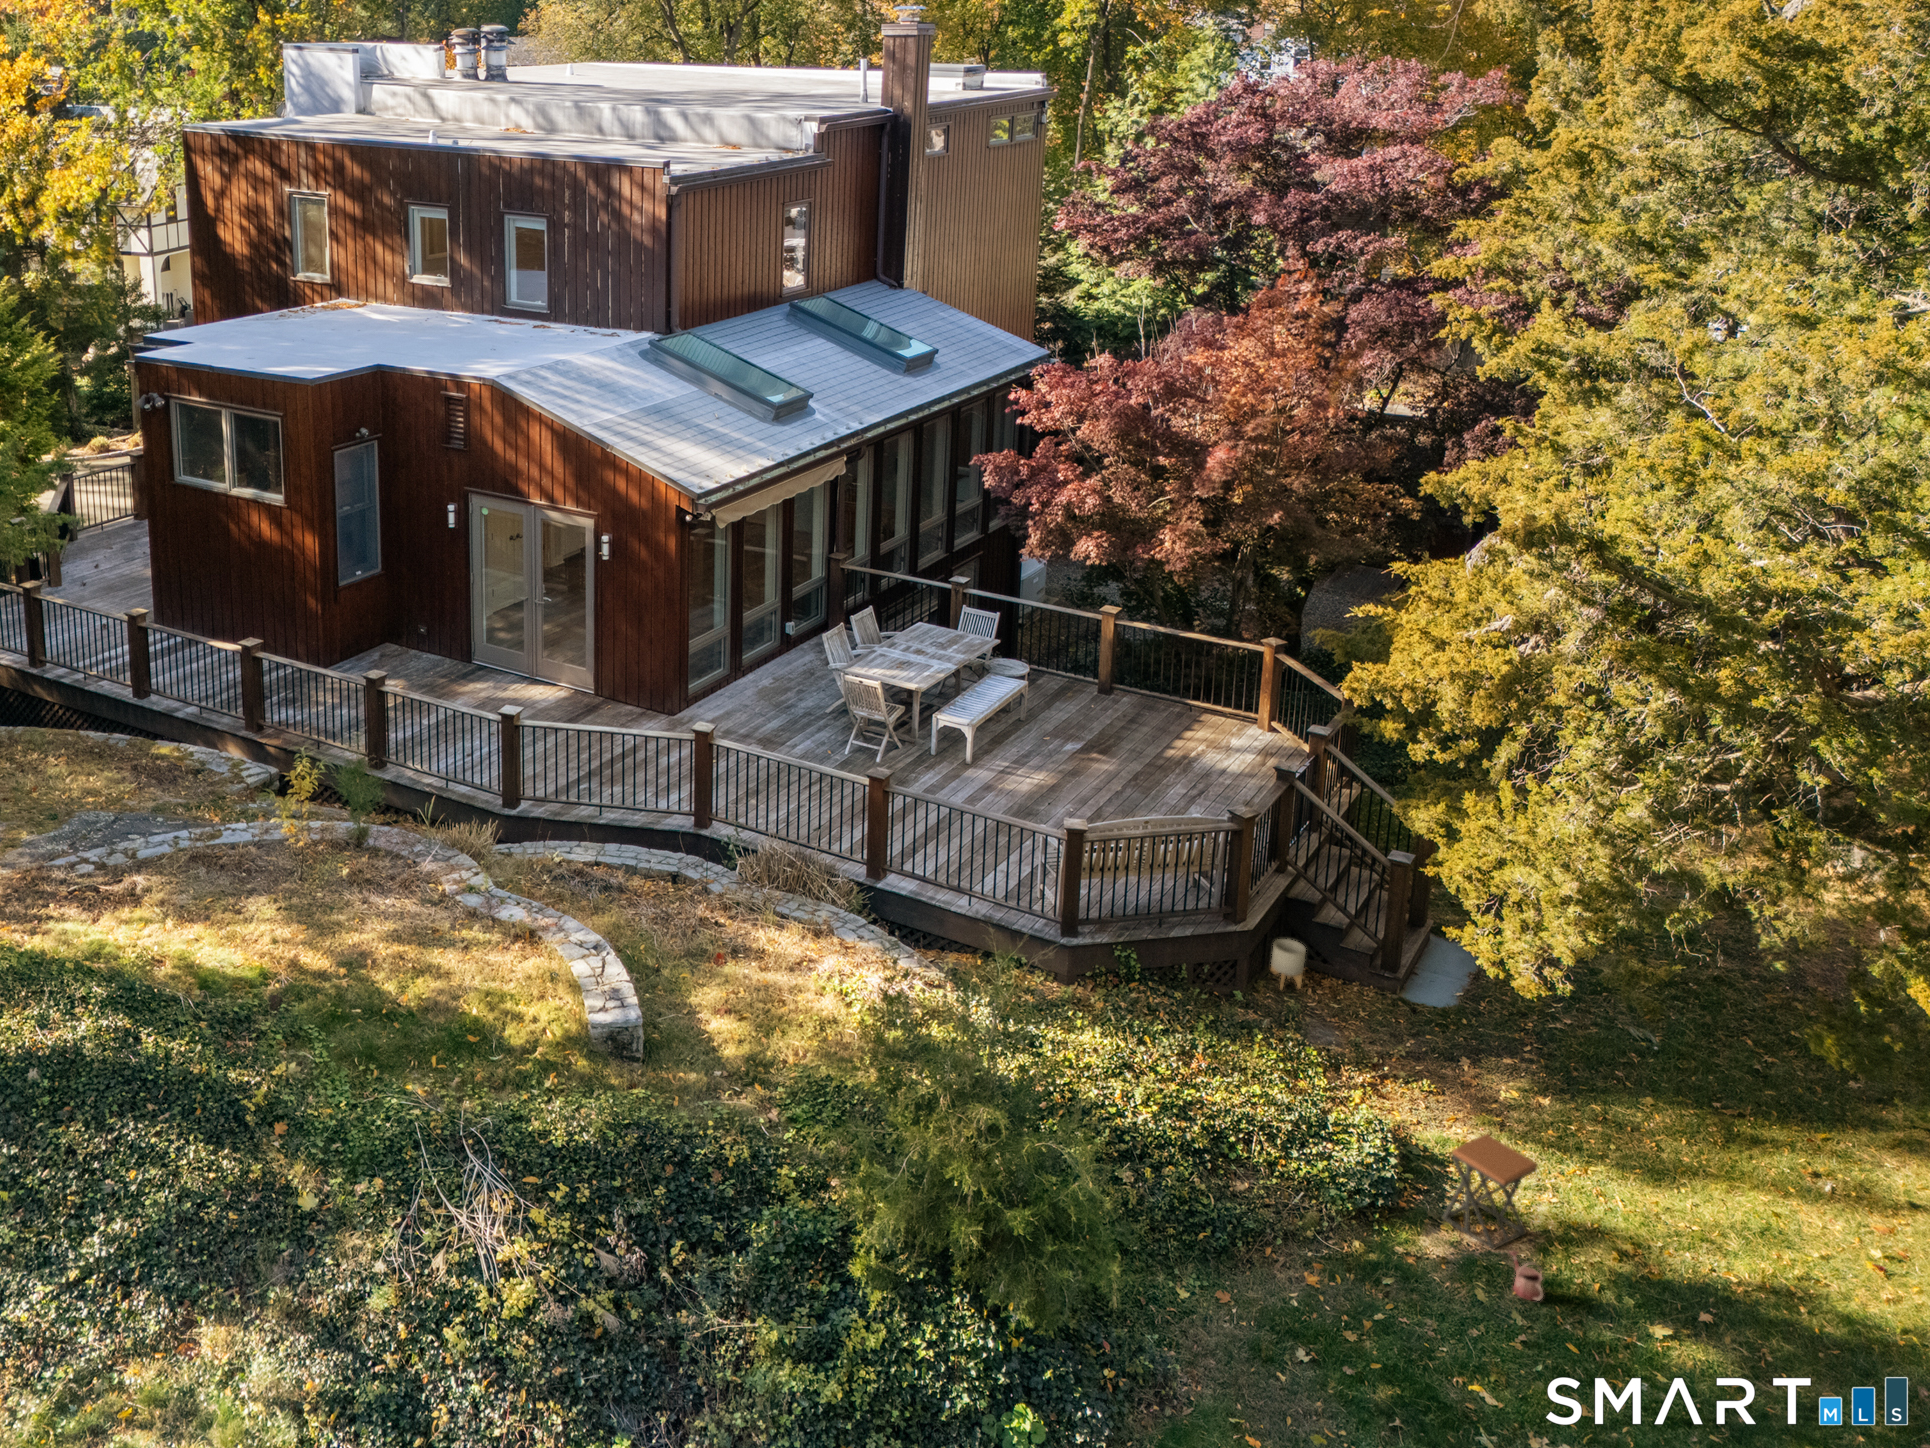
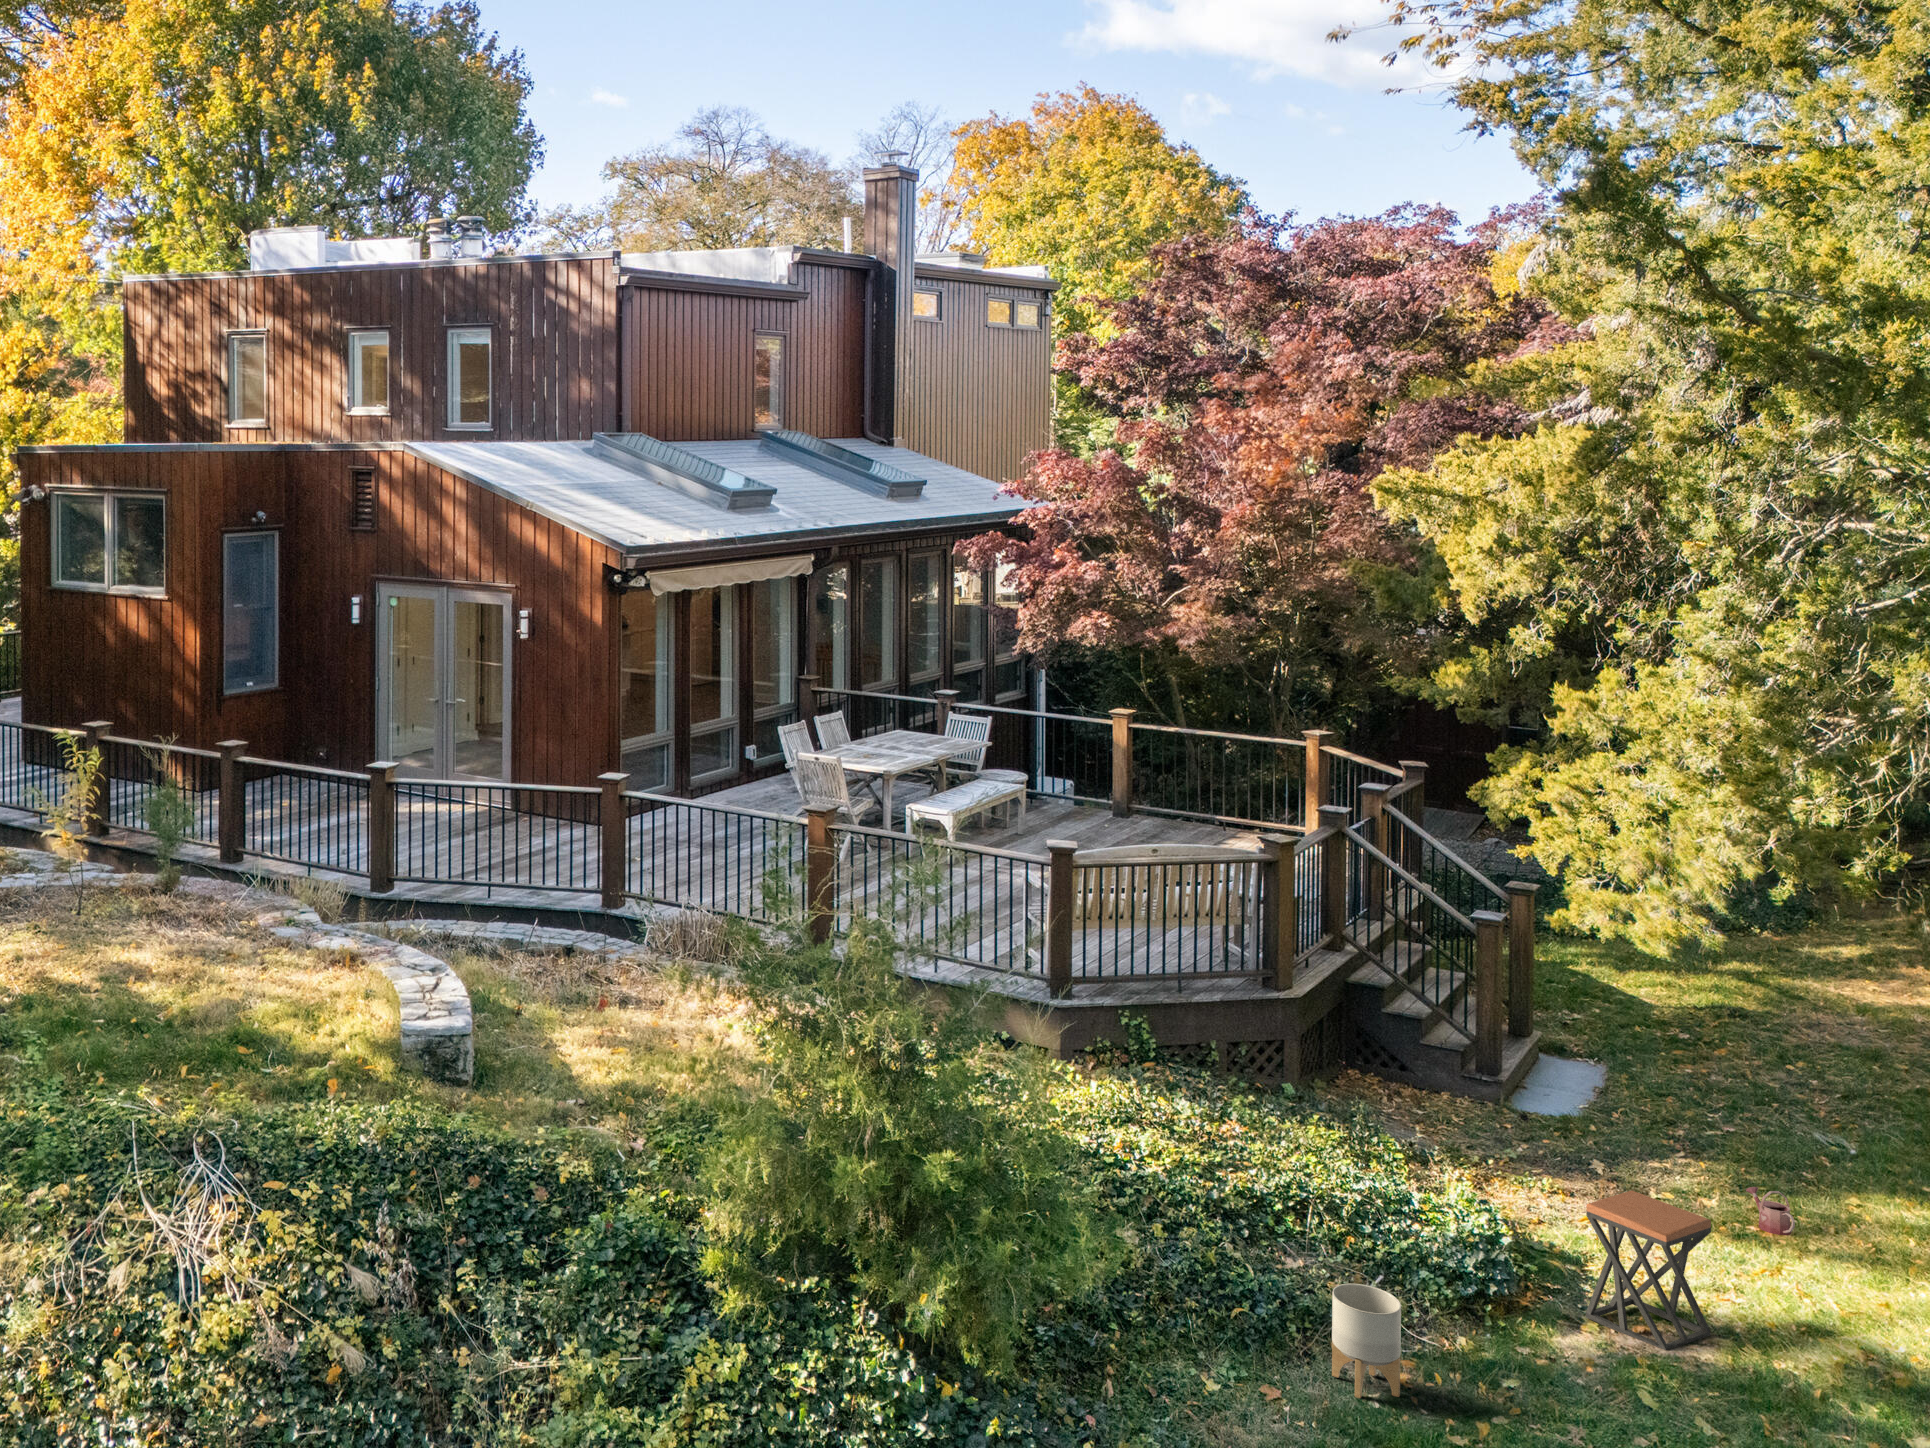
planter: present [1271,939,1306,989] -> present [1332,1284,1401,1398]
watering can: present [1510,1251,1543,1300] -> present [1746,1187,1795,1235]

